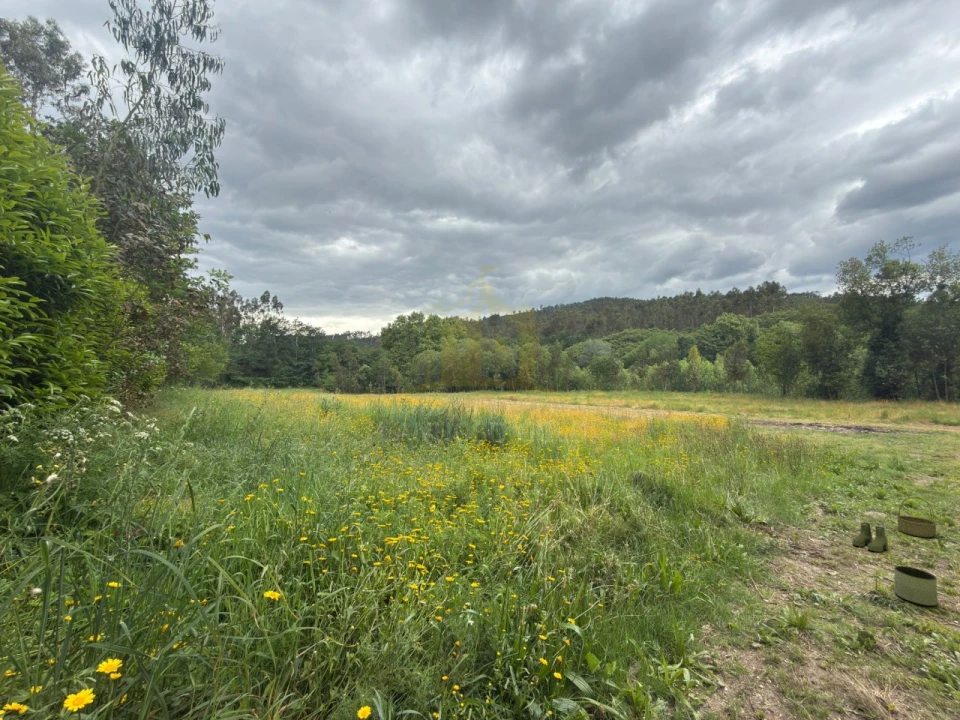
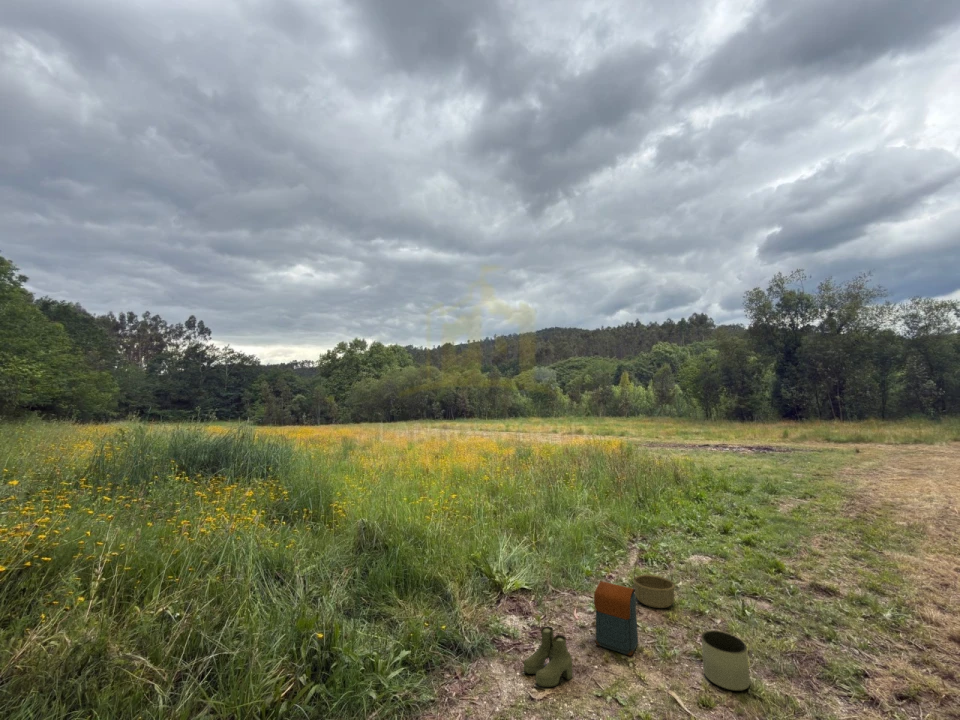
basket: present [897,497,937,537] -> present [633,549,675,608]
boots: present [852,523,888,552] -> present [524,626,573,687]
backpack: none [796,528,831,580] -> present [594,581,638,656]

